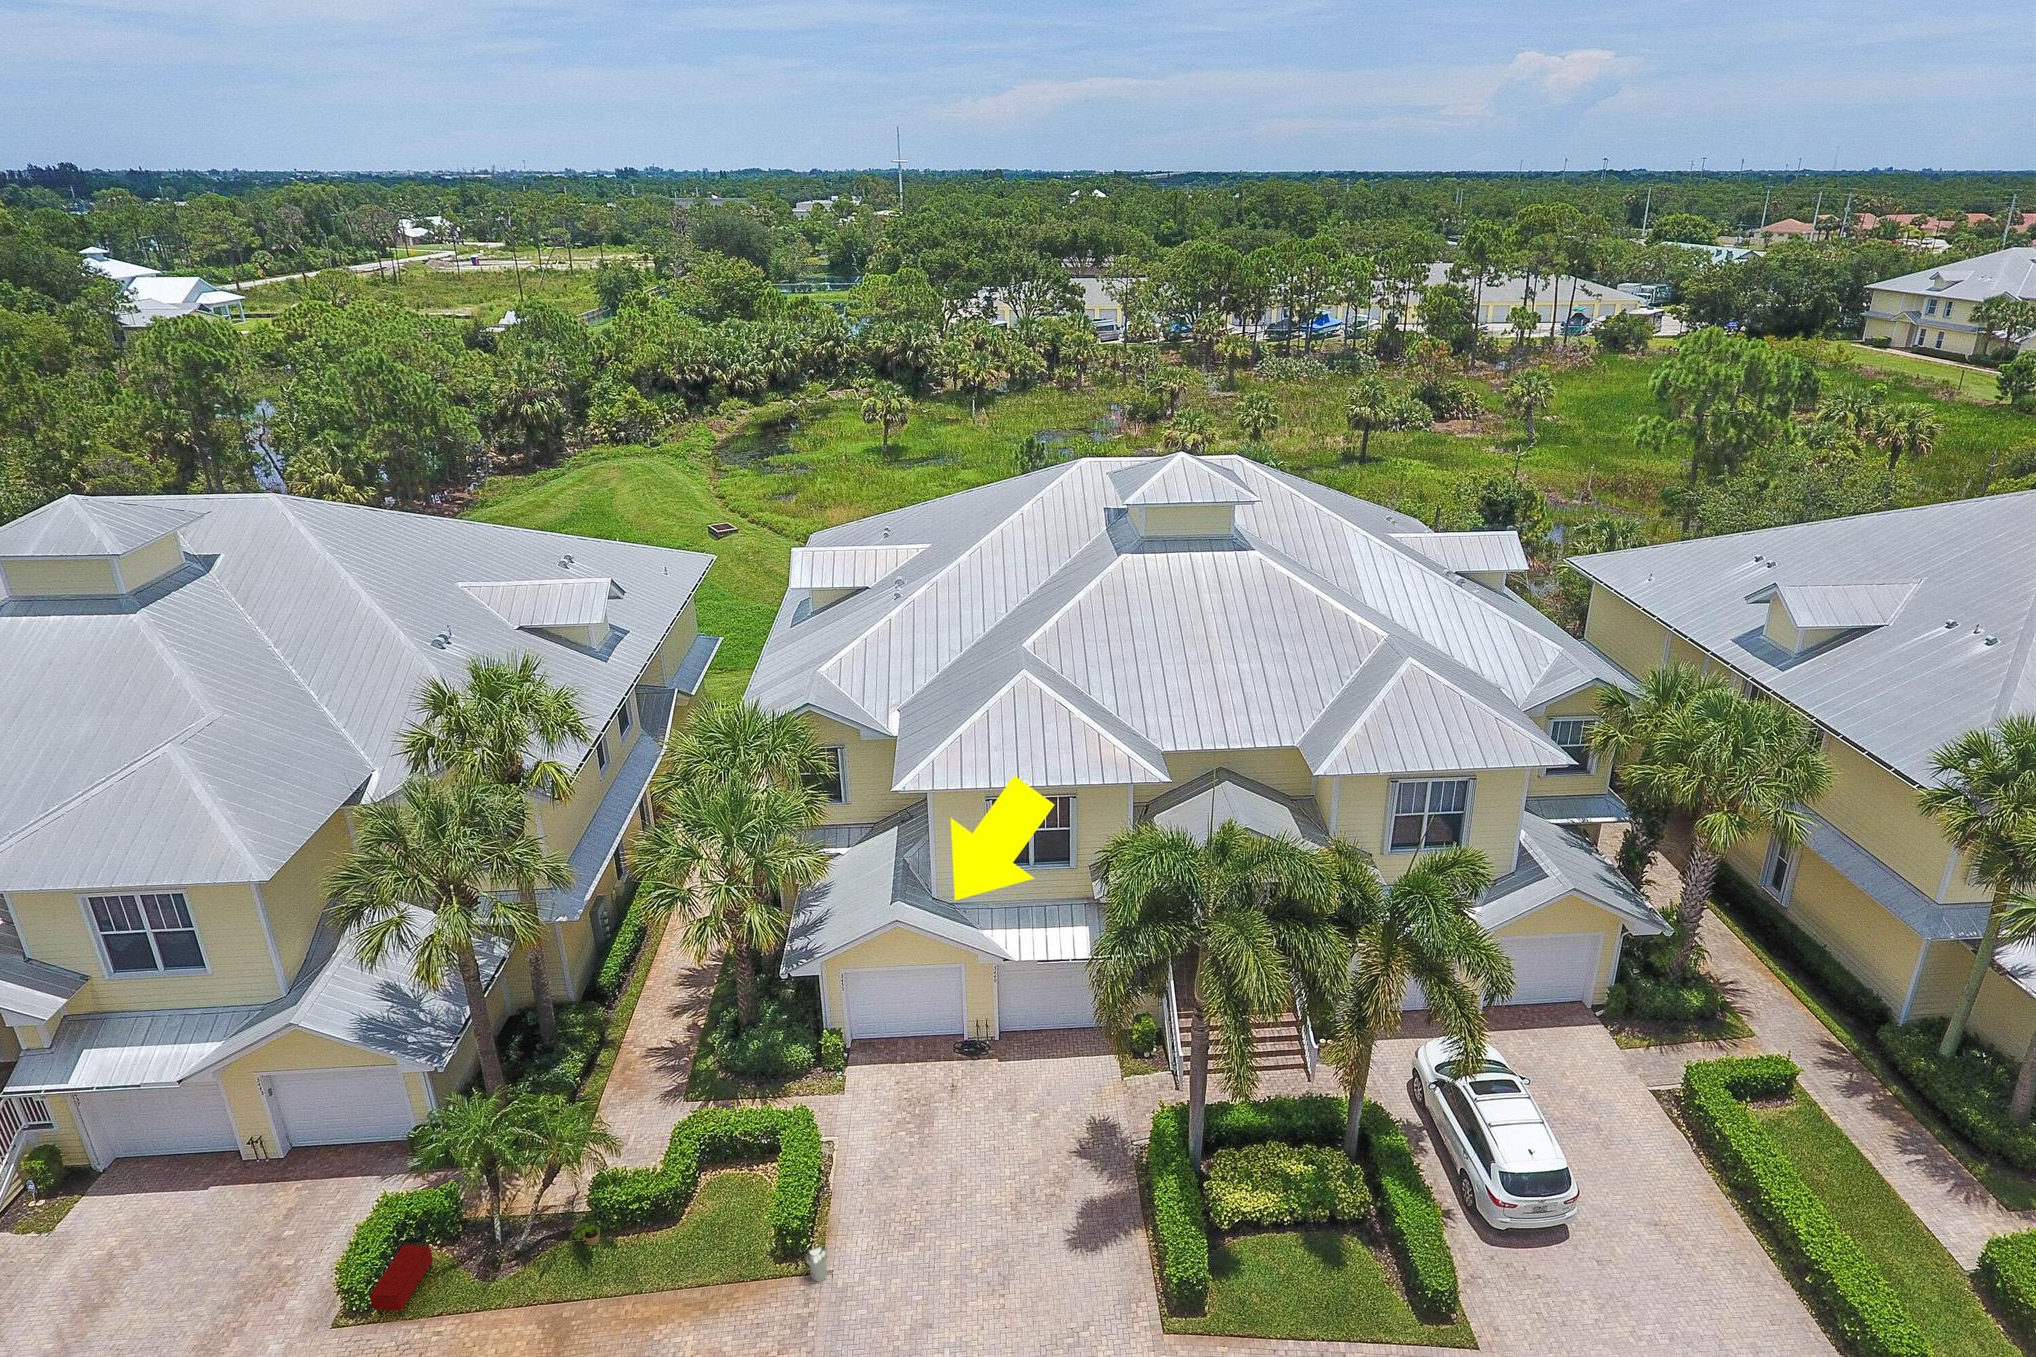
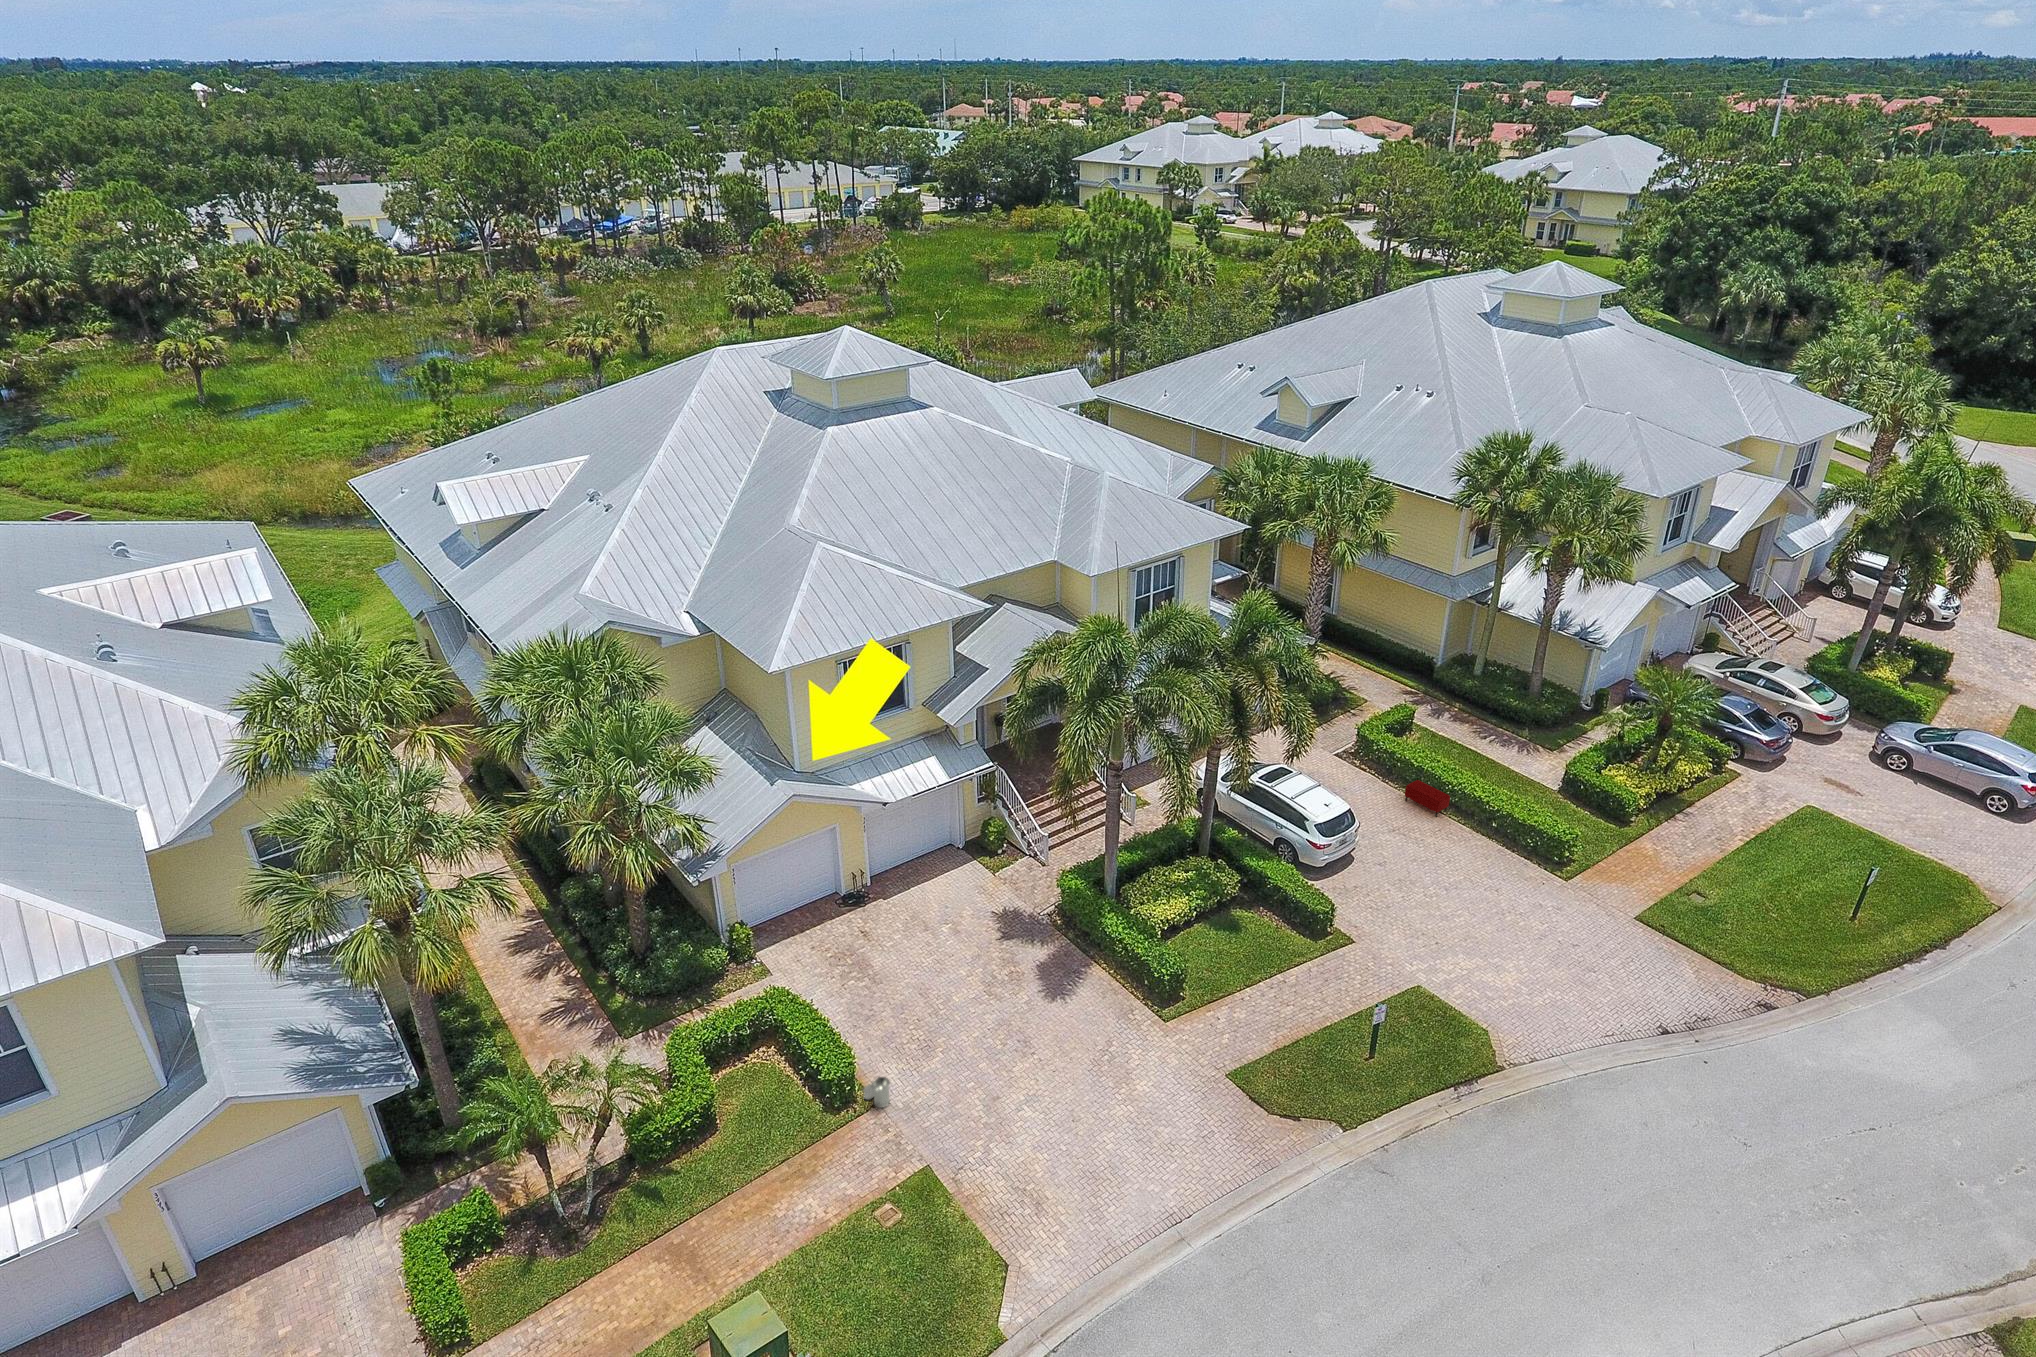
potted plant: present [569,1222,600,1245] -> none [630,1159,657,1181]
bench: present [370,1245,433,1316] -> present [1405,780,1450,817]

